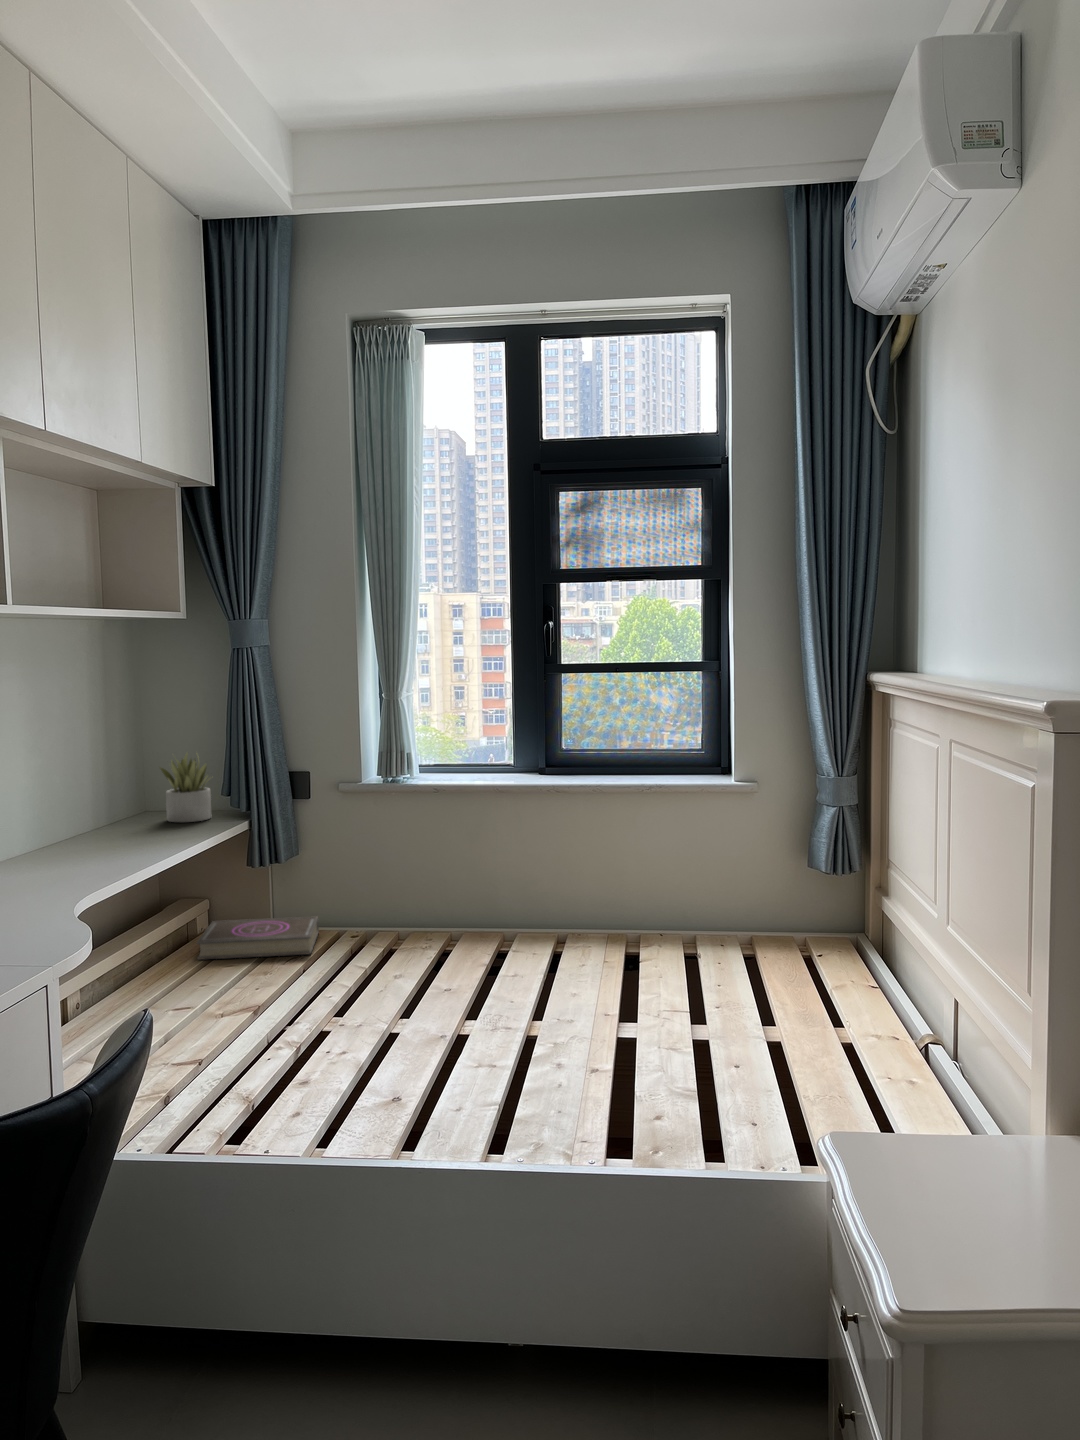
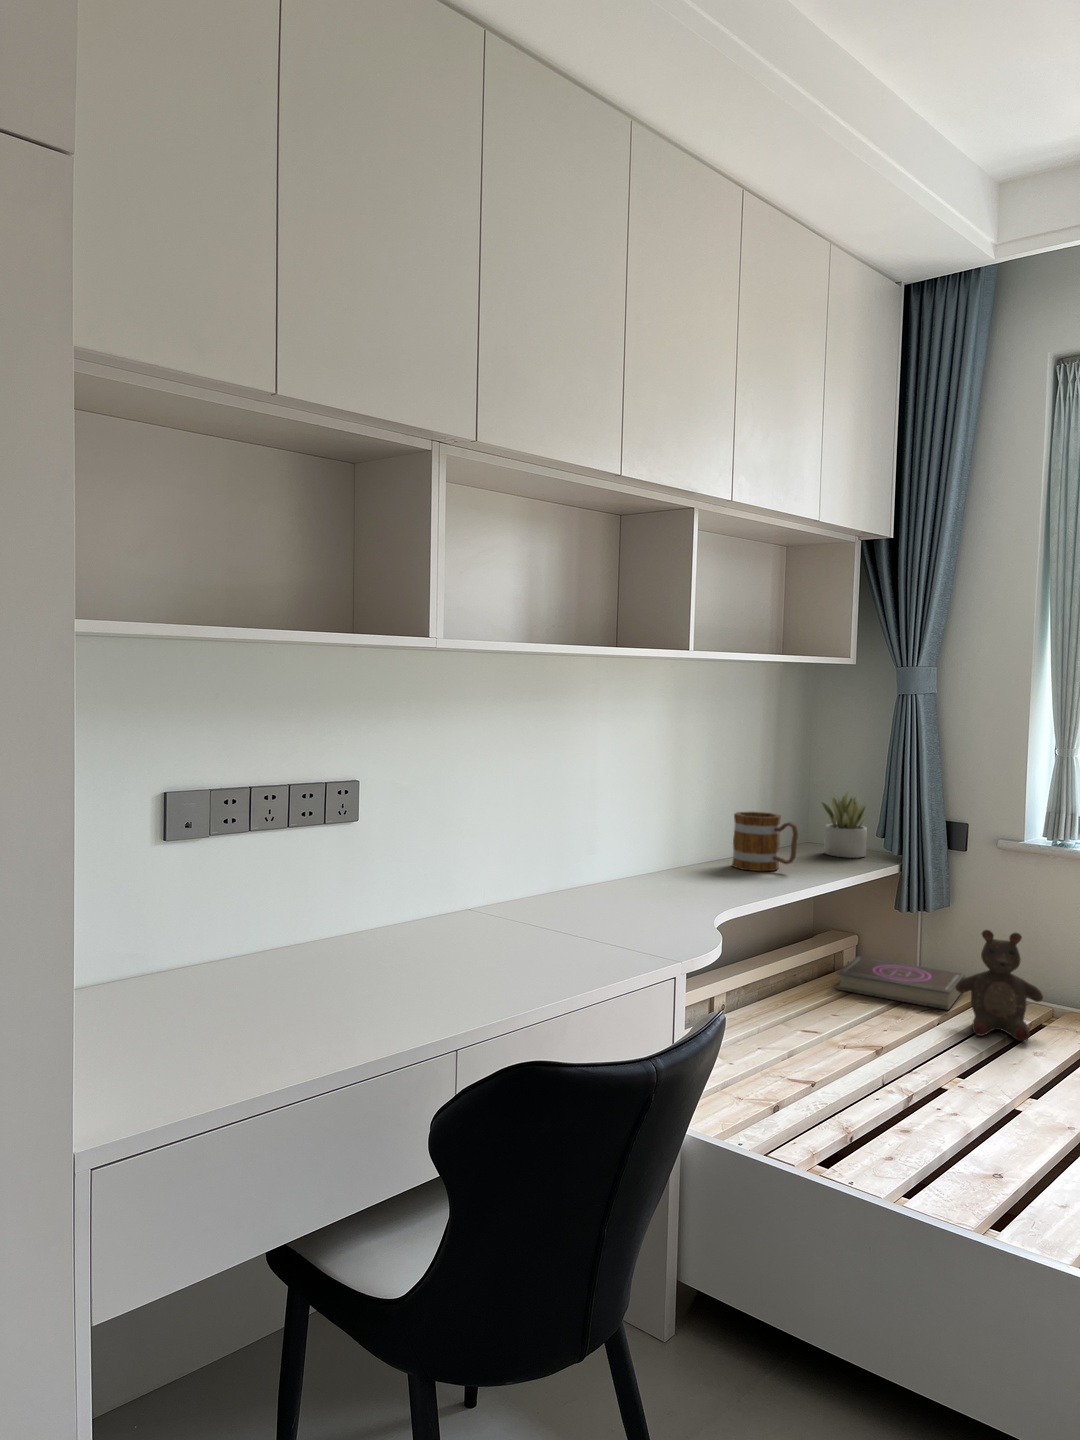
mug: none [67,785,145,852] -> present [732,812,798,871]
stuffed bear: none [317,867,394,972] -> present [956,930,1043,1041]

